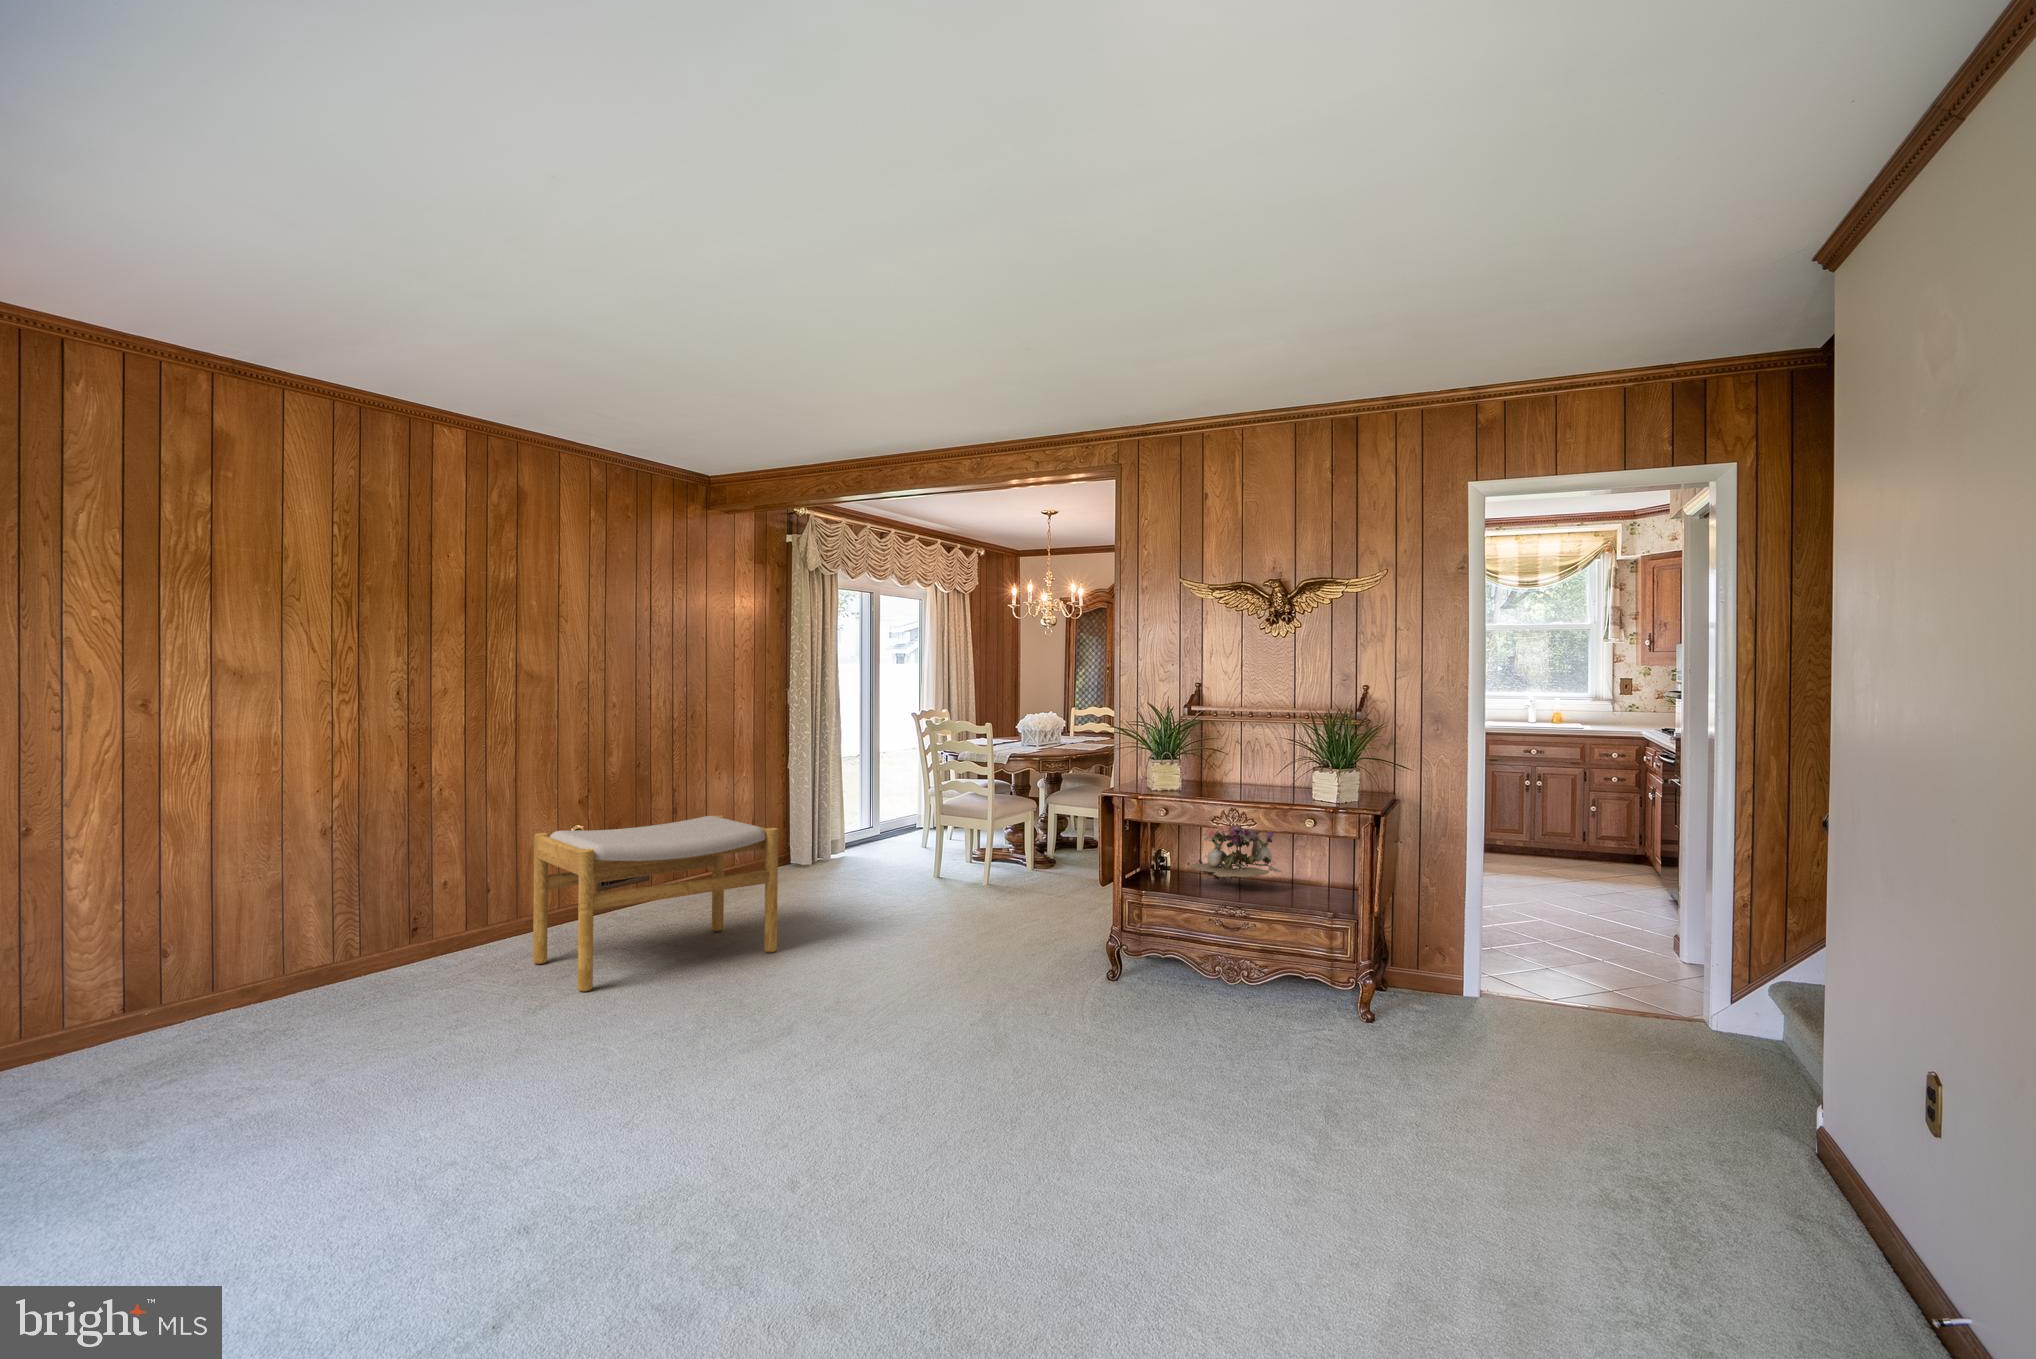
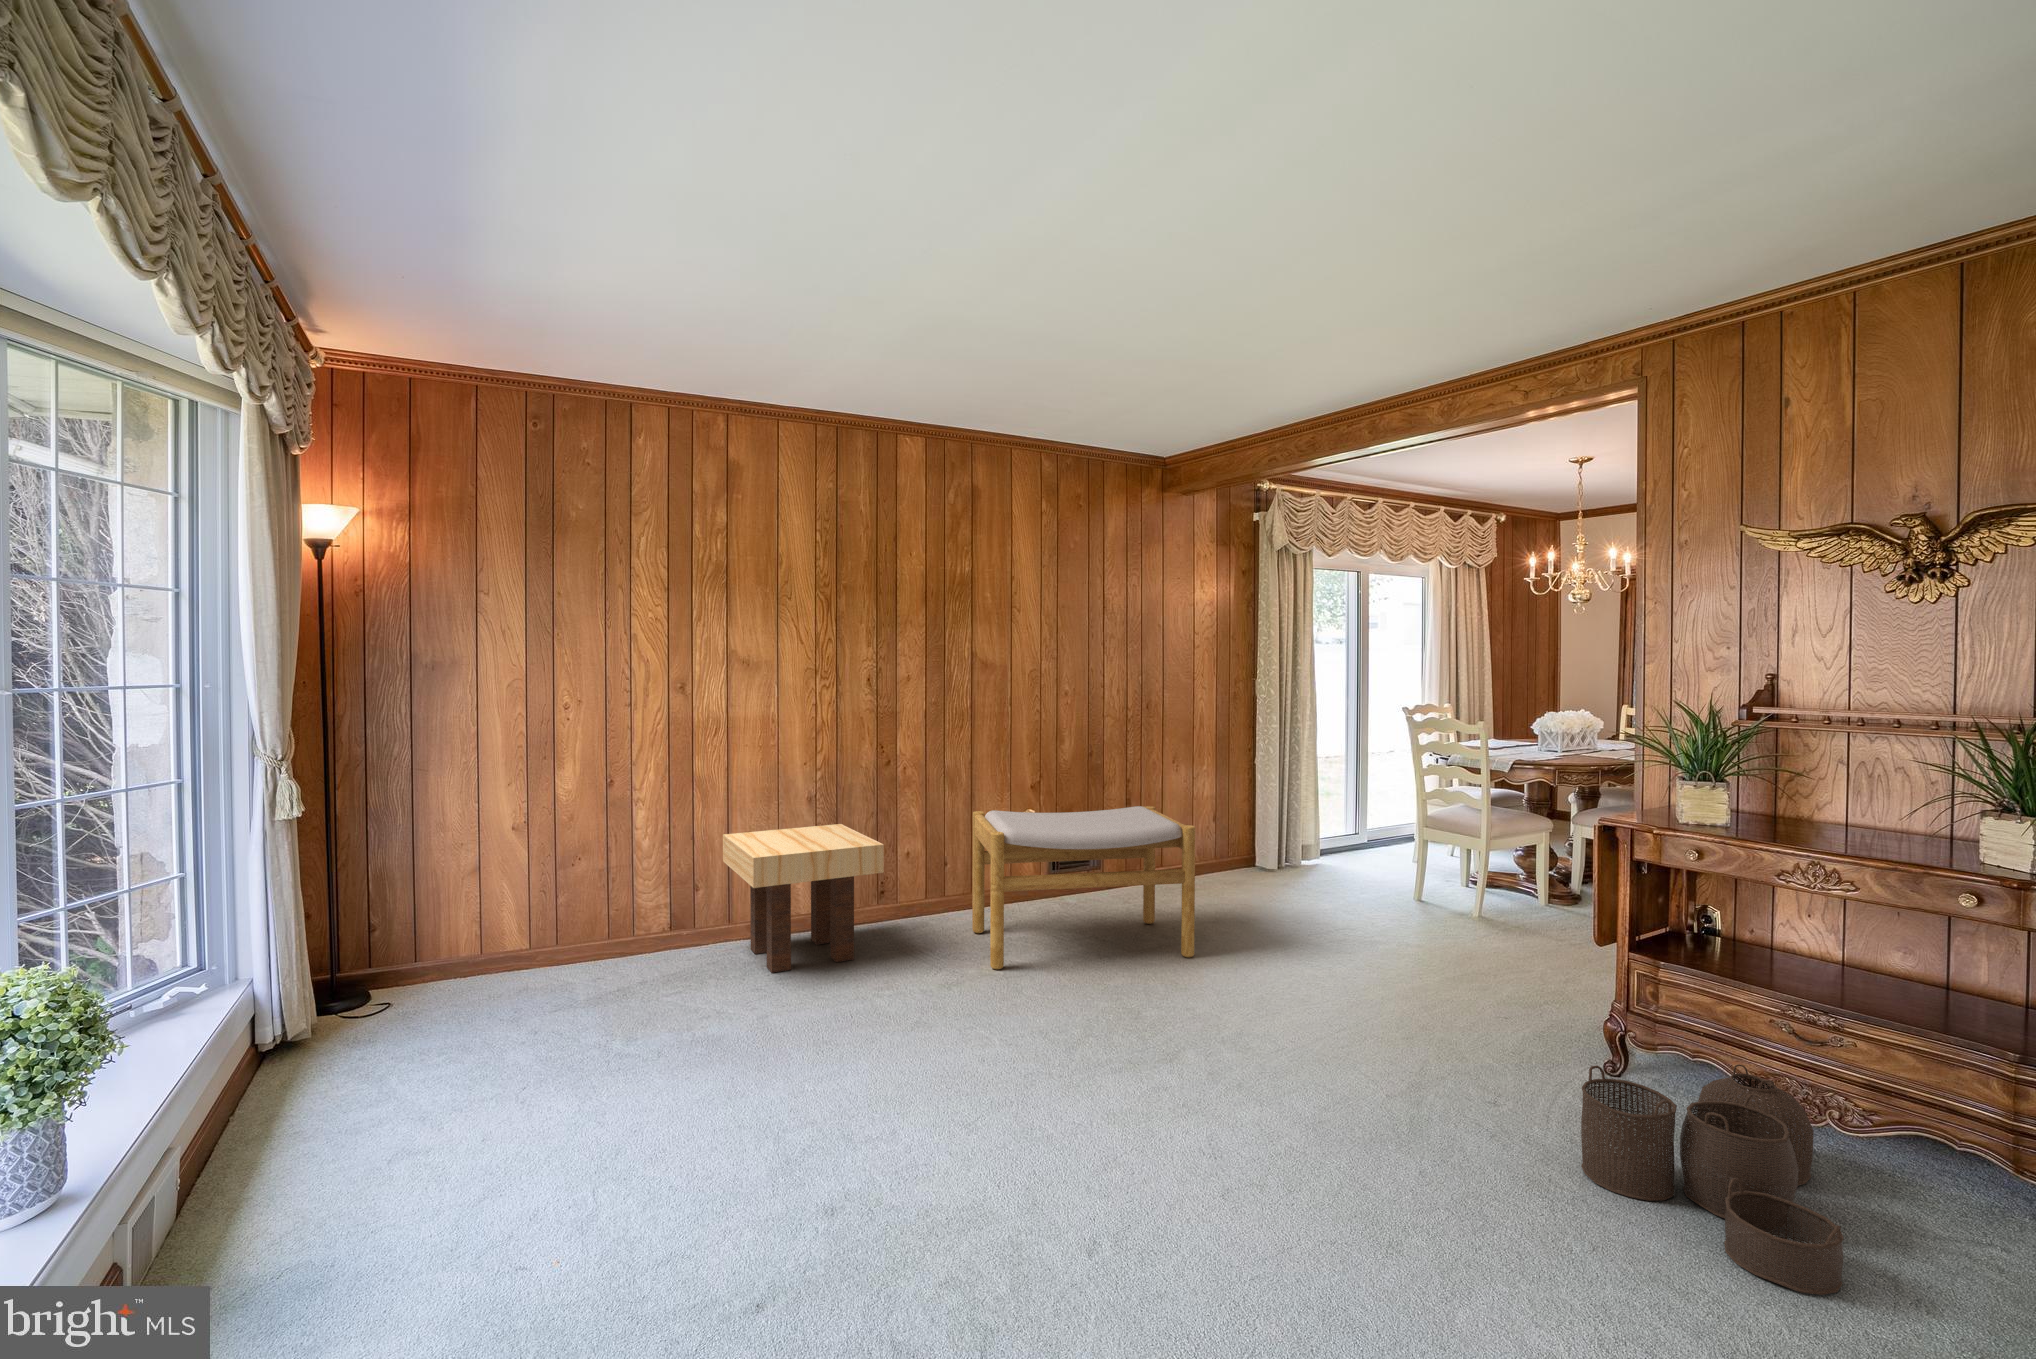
flower arrangement: present [1190,825,1282,883] -> none [1746,871,1927,975]
side table: none [205,861,448,1039] -> present [723,824,884,973]
woven basket: none [1115,947,1260,1067] -> present [1581,1064,1844,1295]

